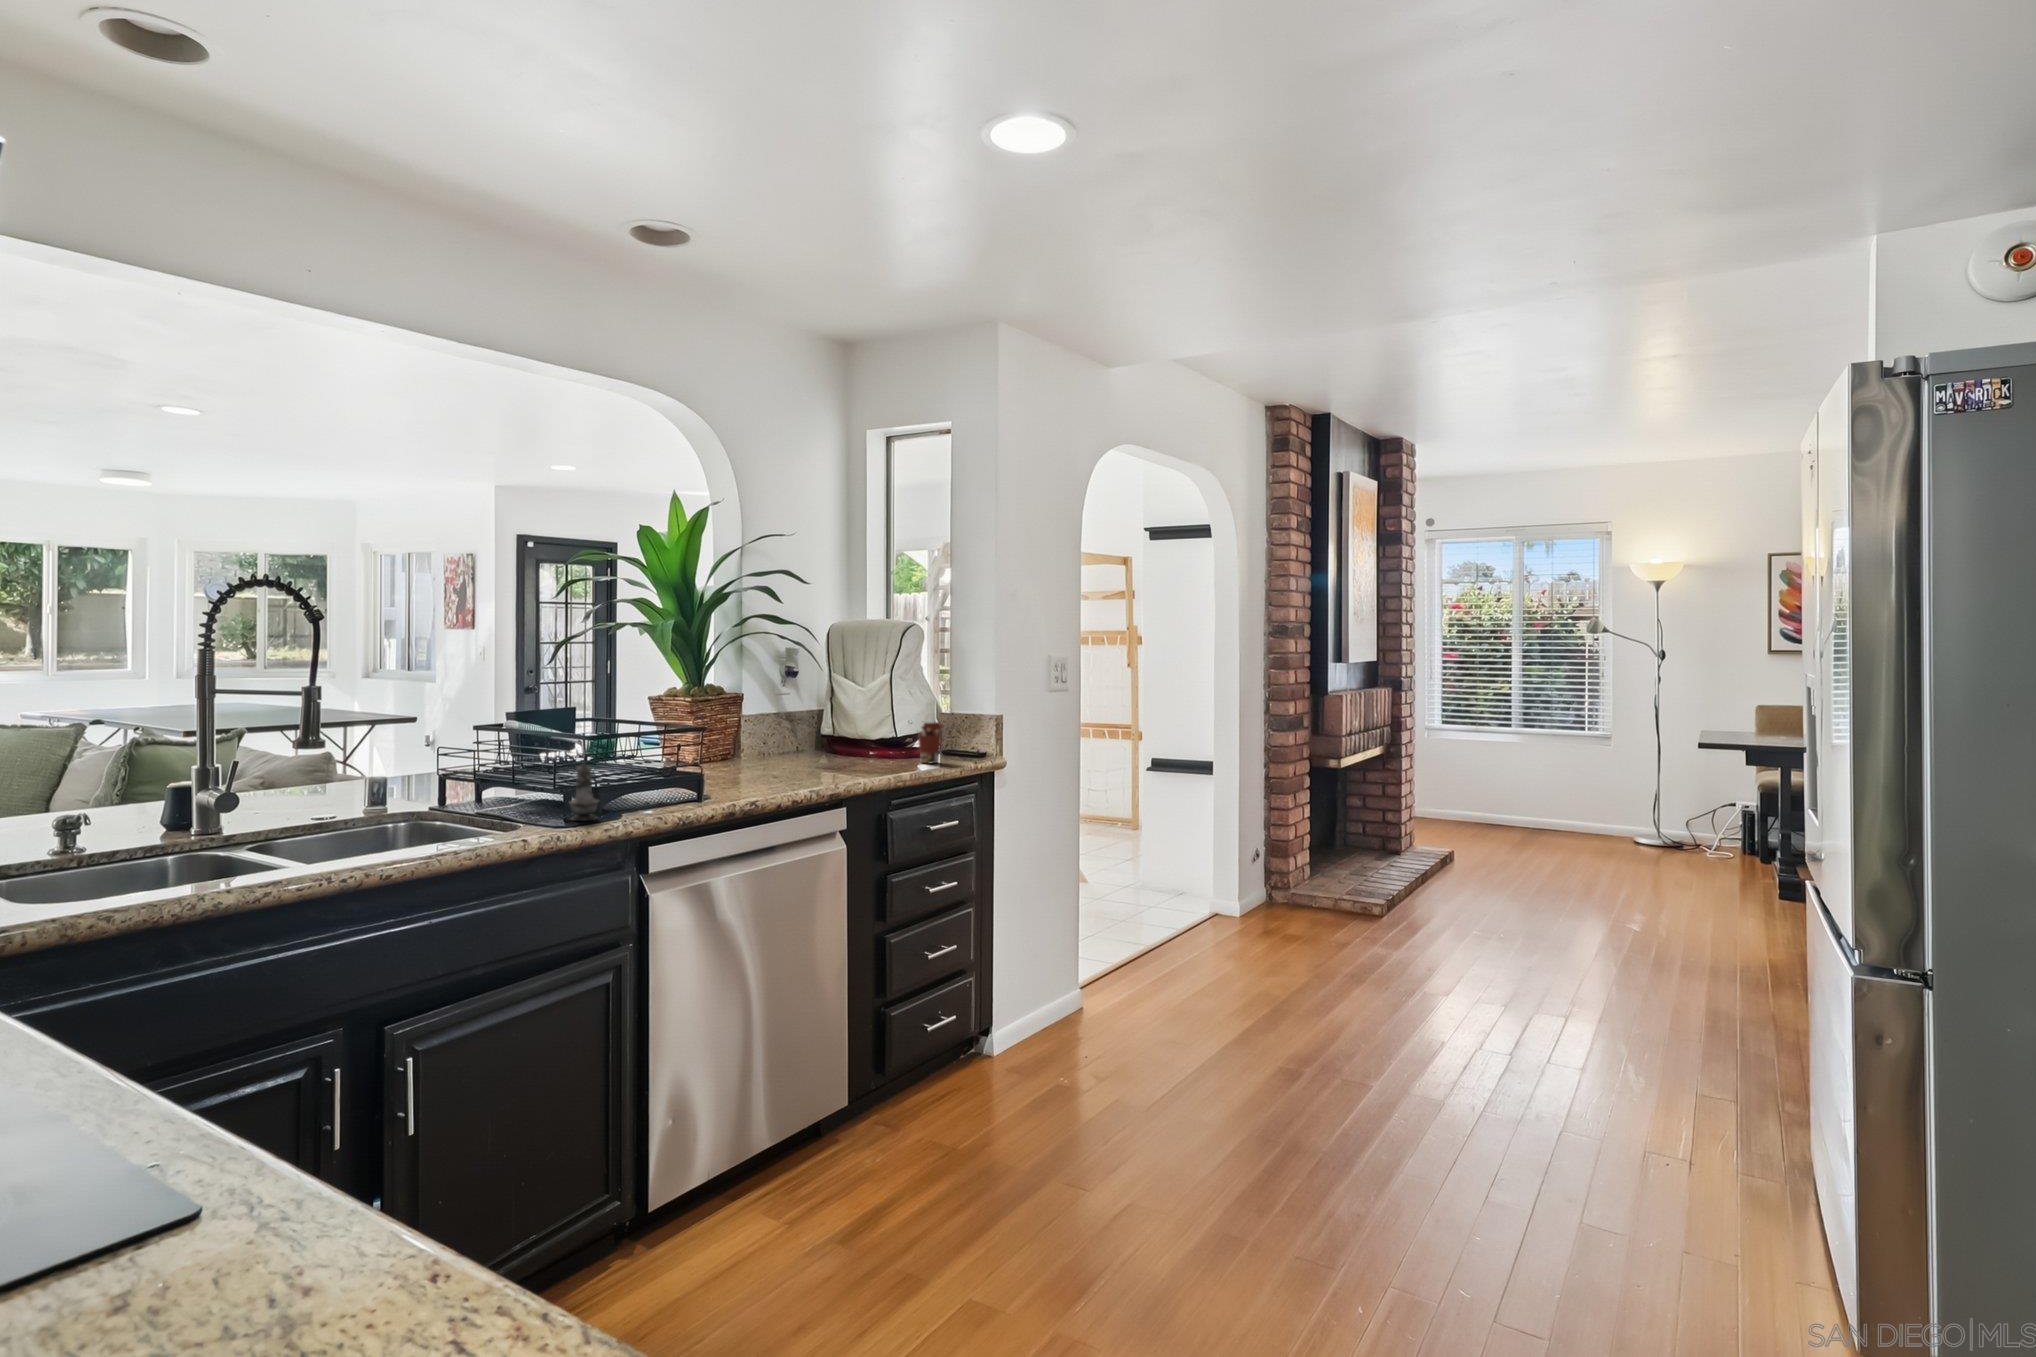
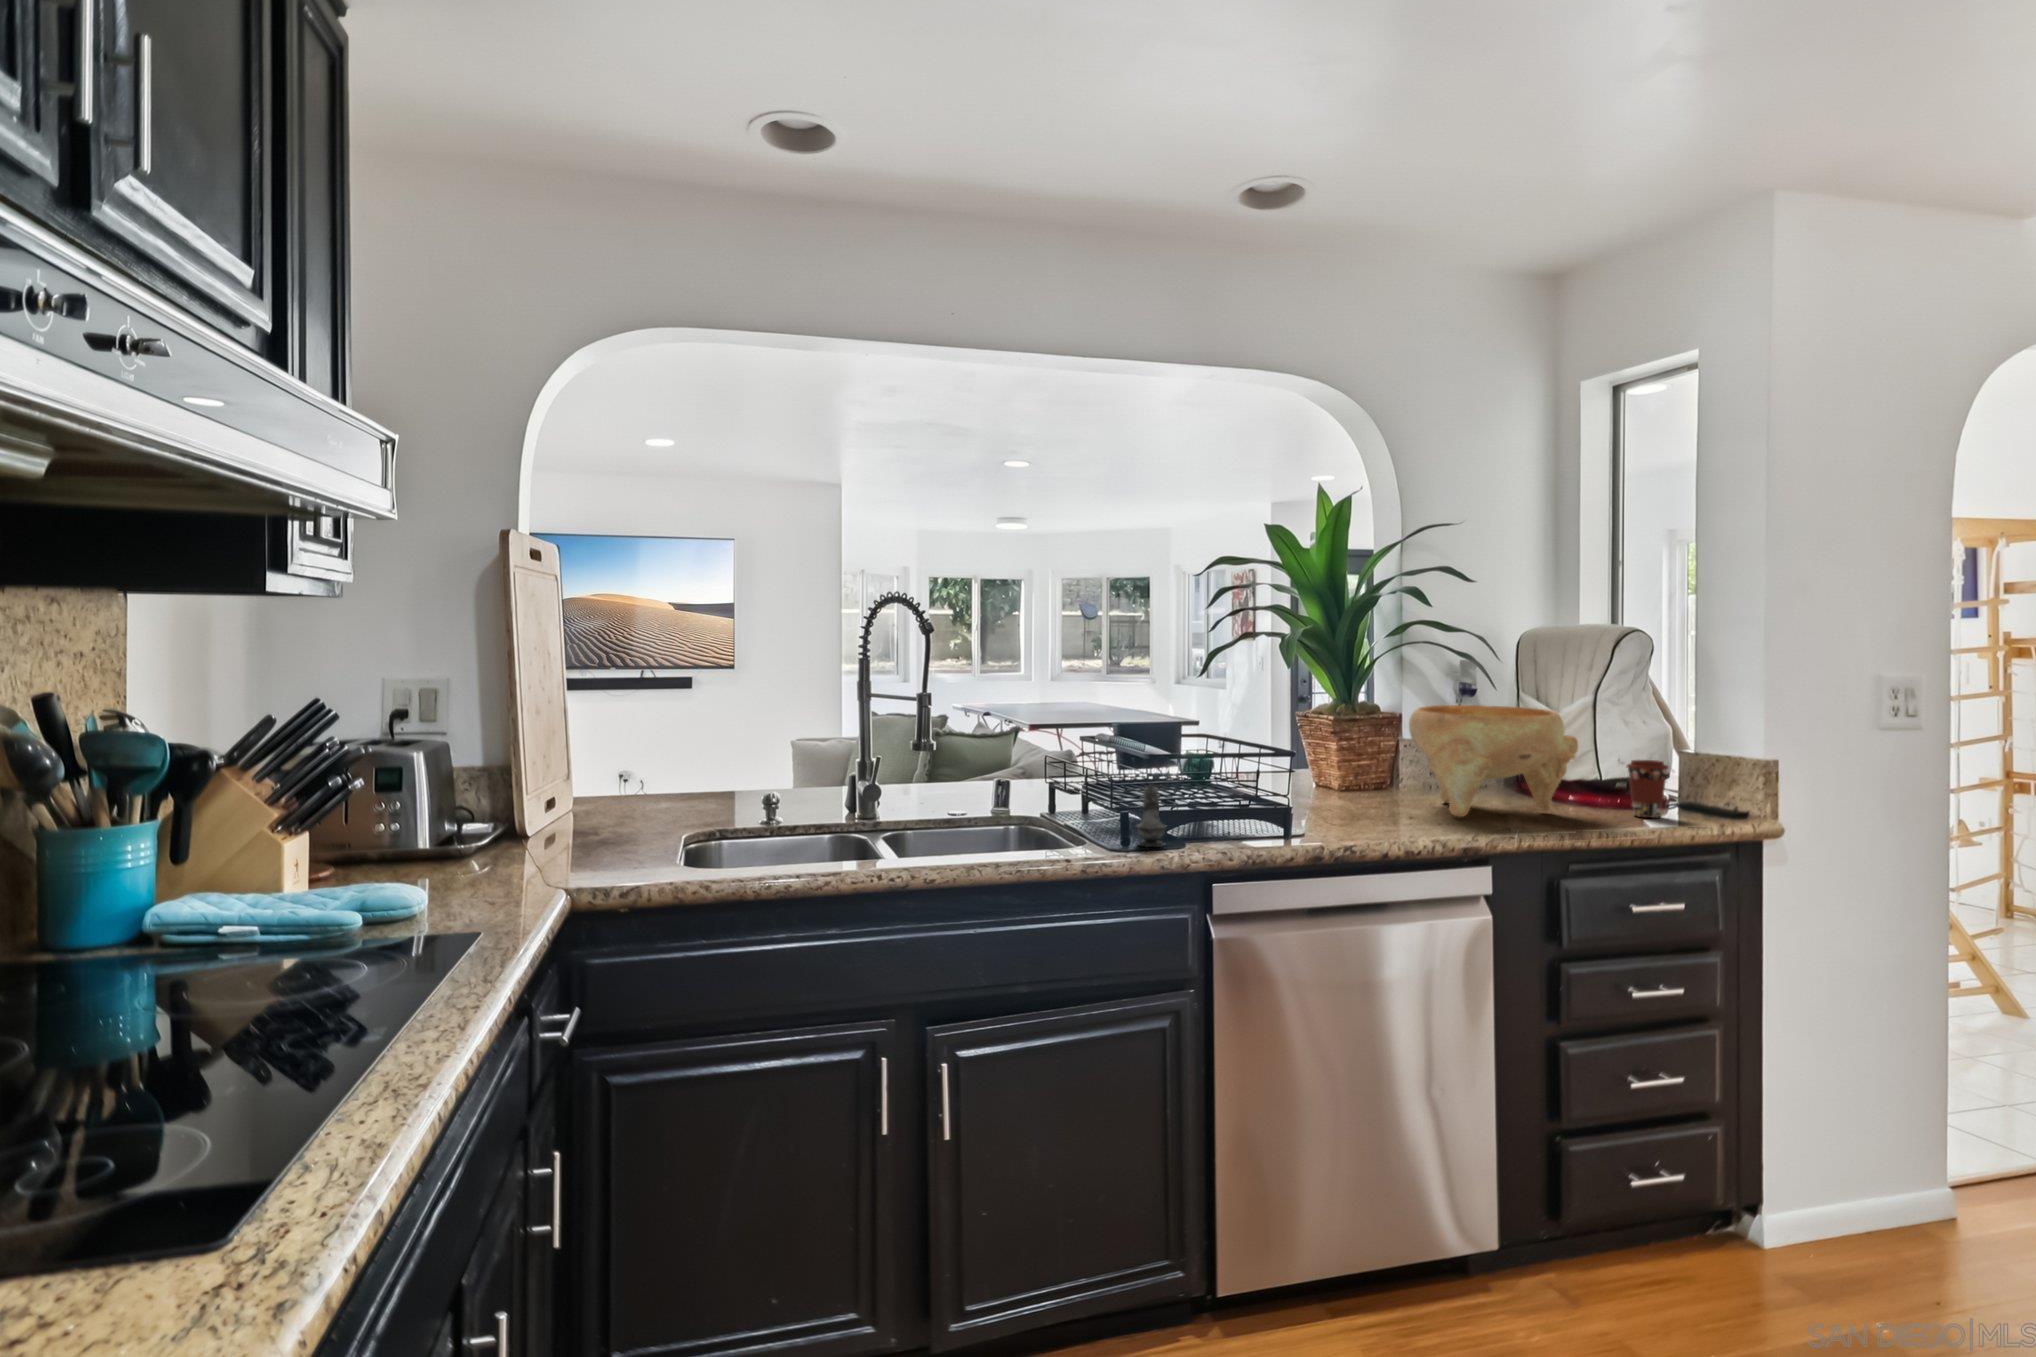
decorative bowl: none [763,683,886,773] -> present [1409,705,1578,817]

